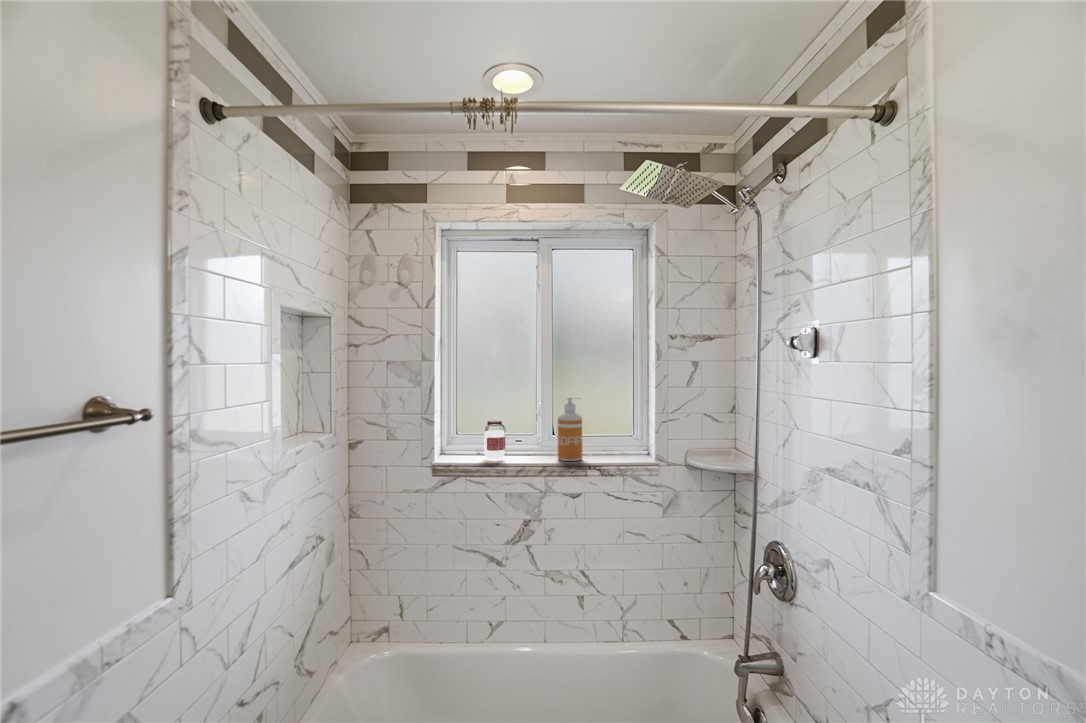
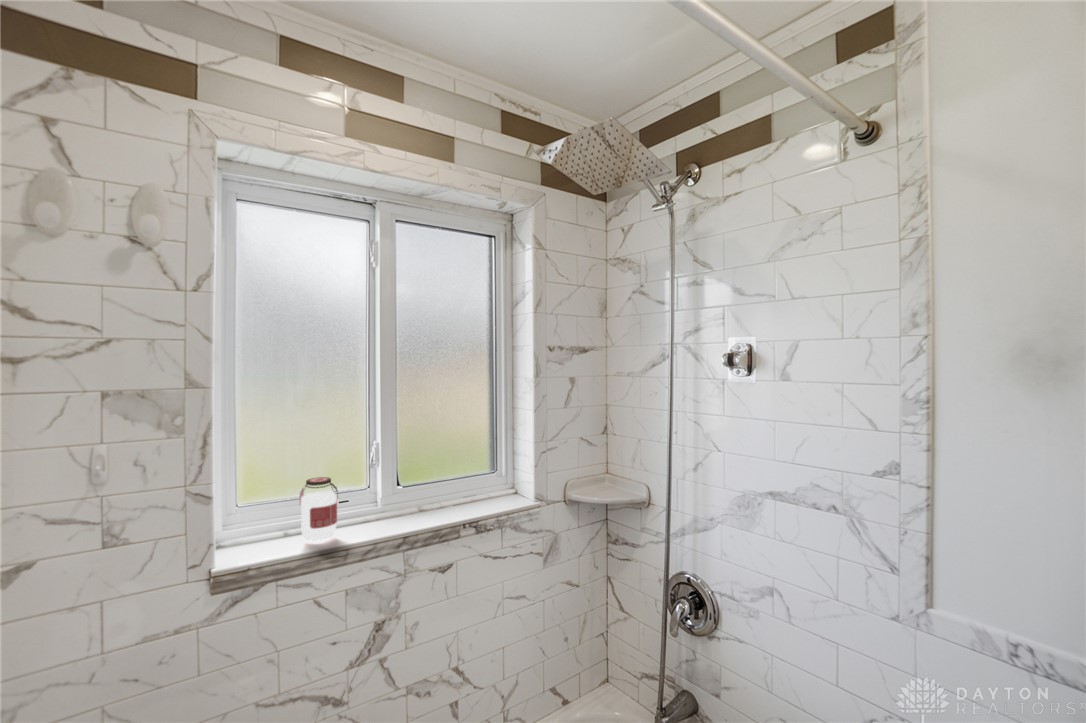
soap dispenser: present [558,397,582,461] -> none [414,431,450,522]

